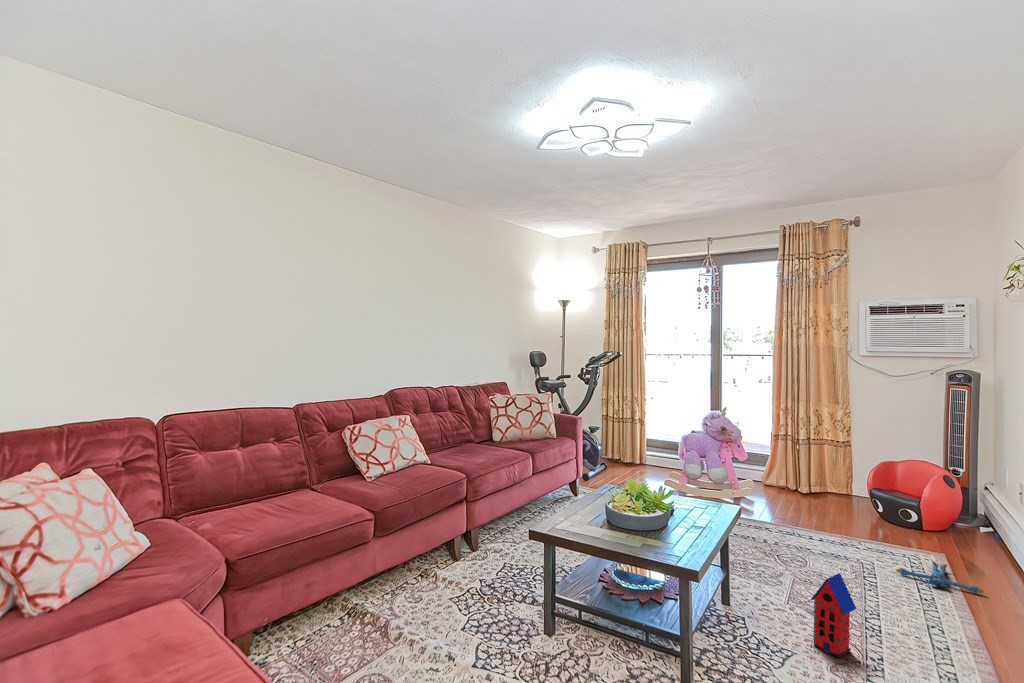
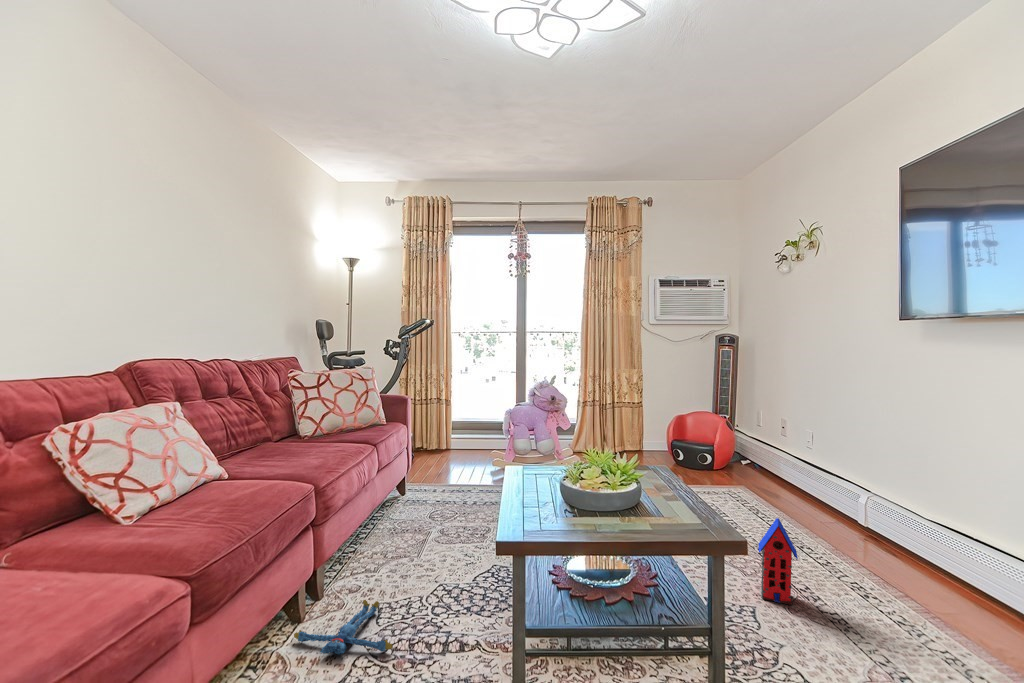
plush toy: present [896,561,984,593] -> present [294,600,392,654]

